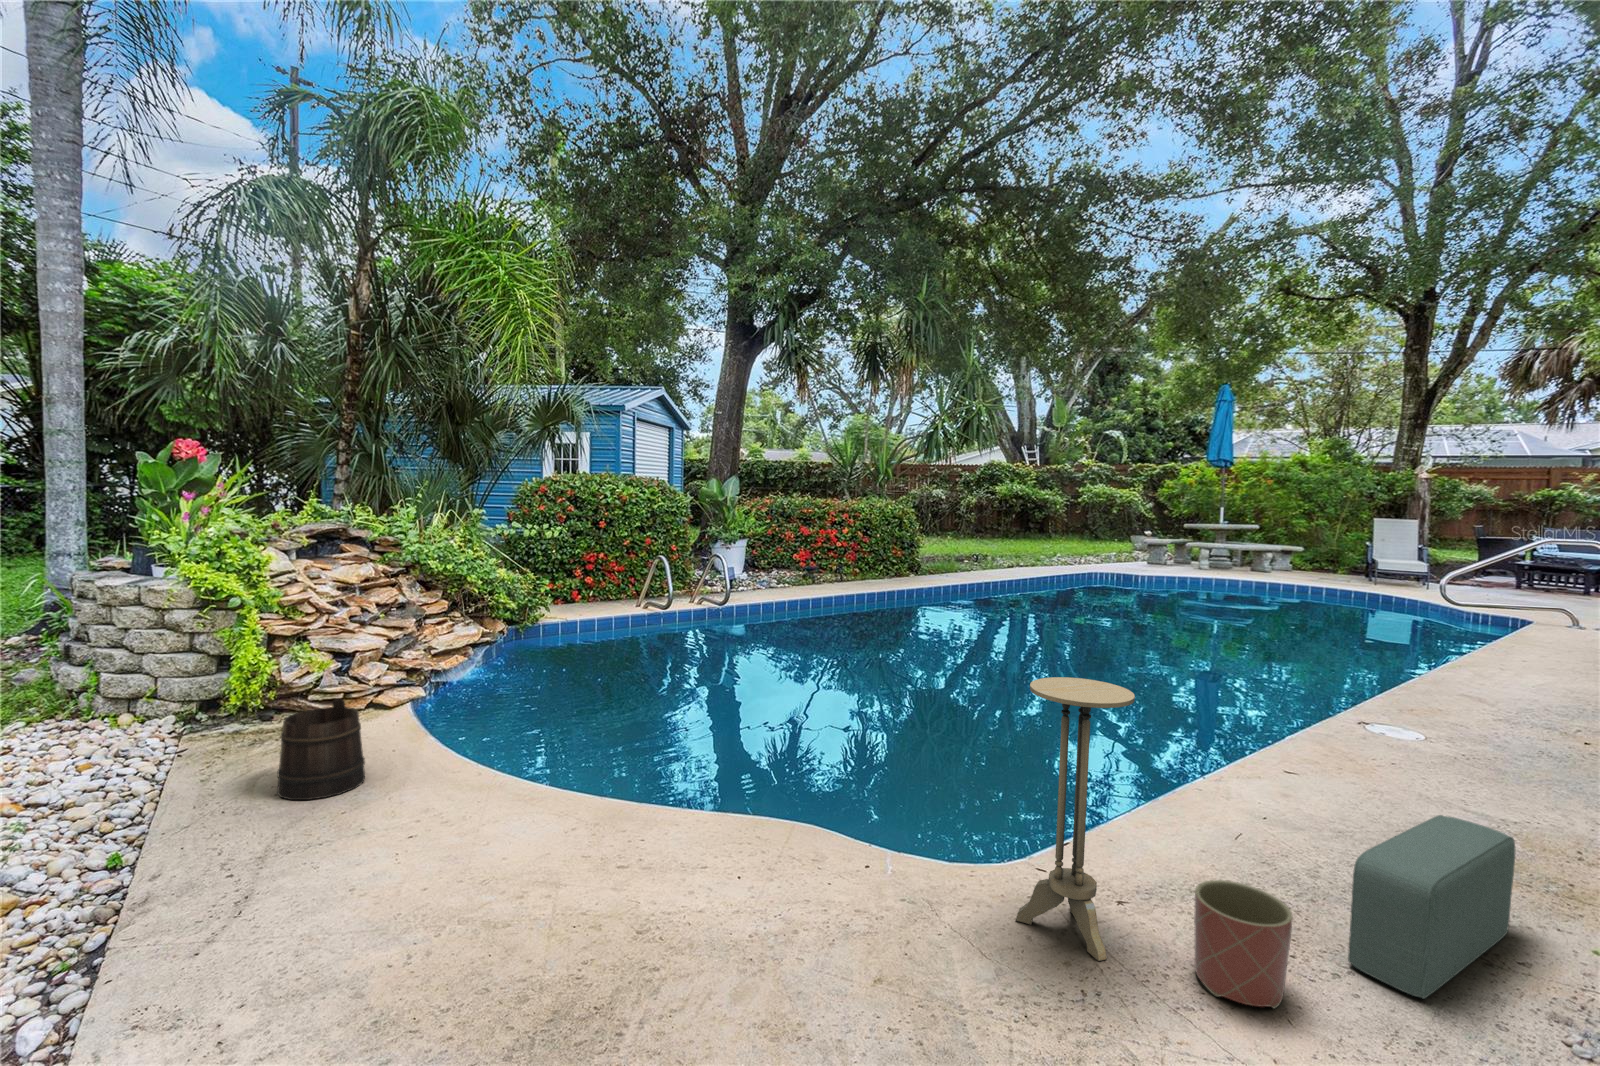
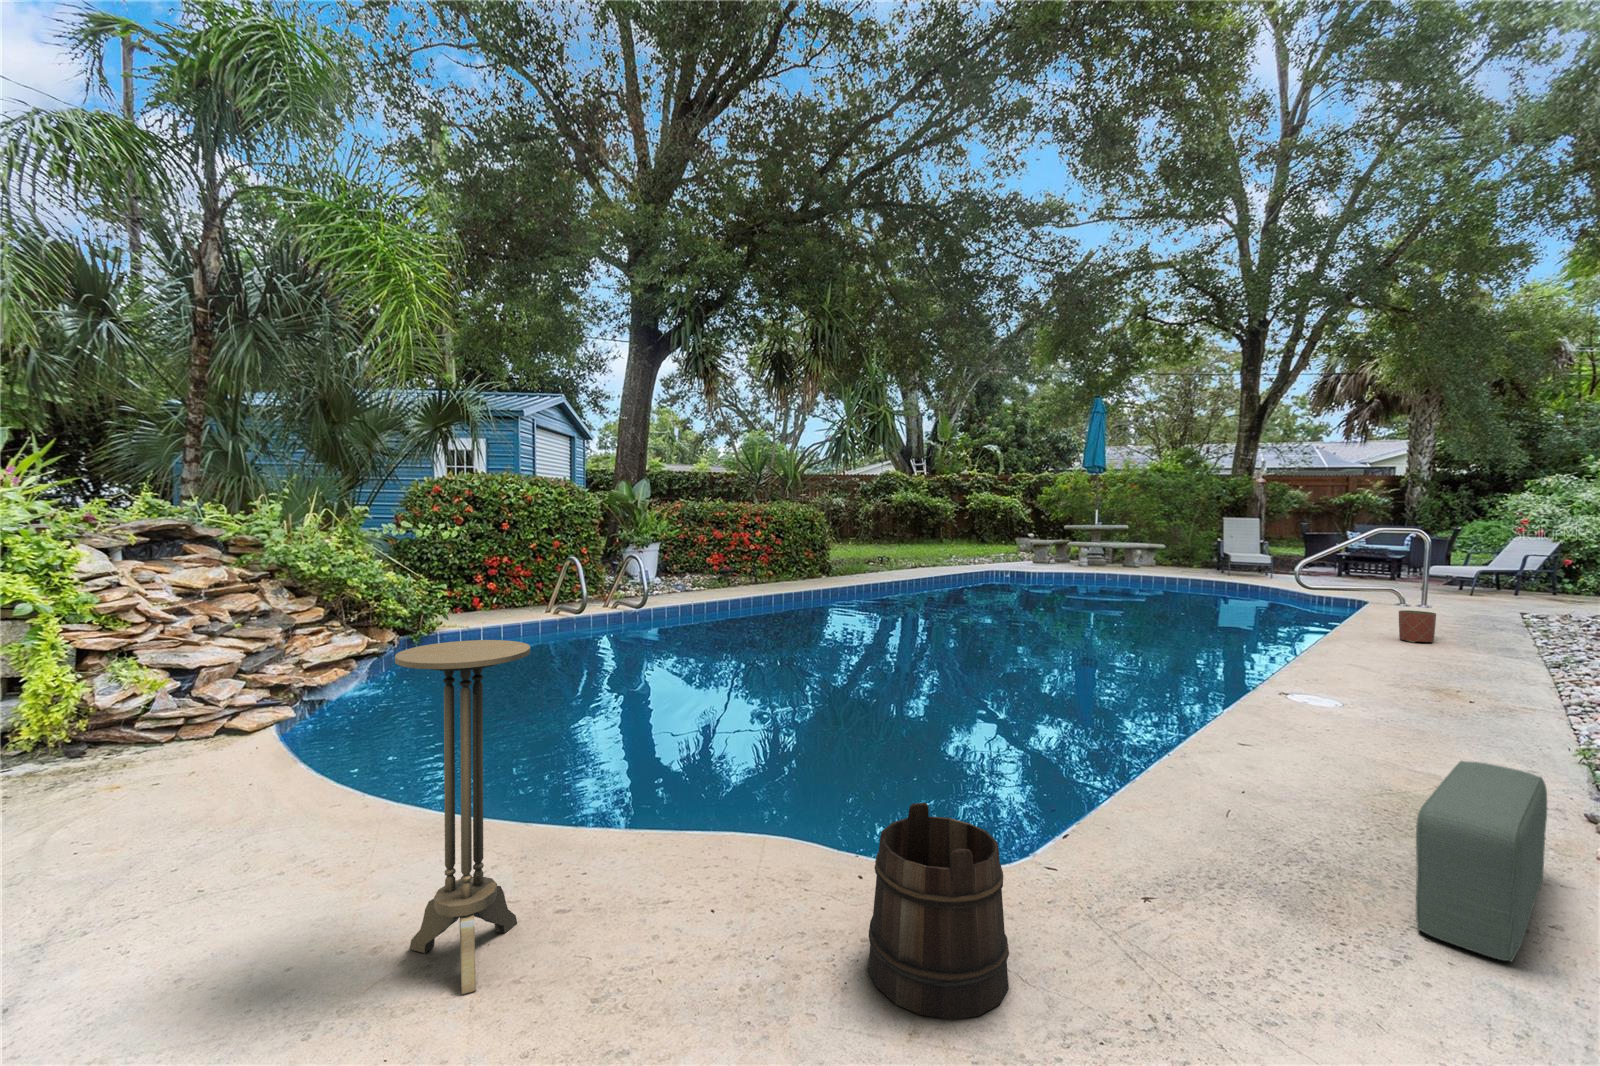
side table: present [1016,677,1135,961] -> present [395,640,530,994]
bucket: present [277,699,365,800] -> present [868,803,1009,1020]
planter: present [1194,880,1293,1008] -> present [1399,610,1436,643]

